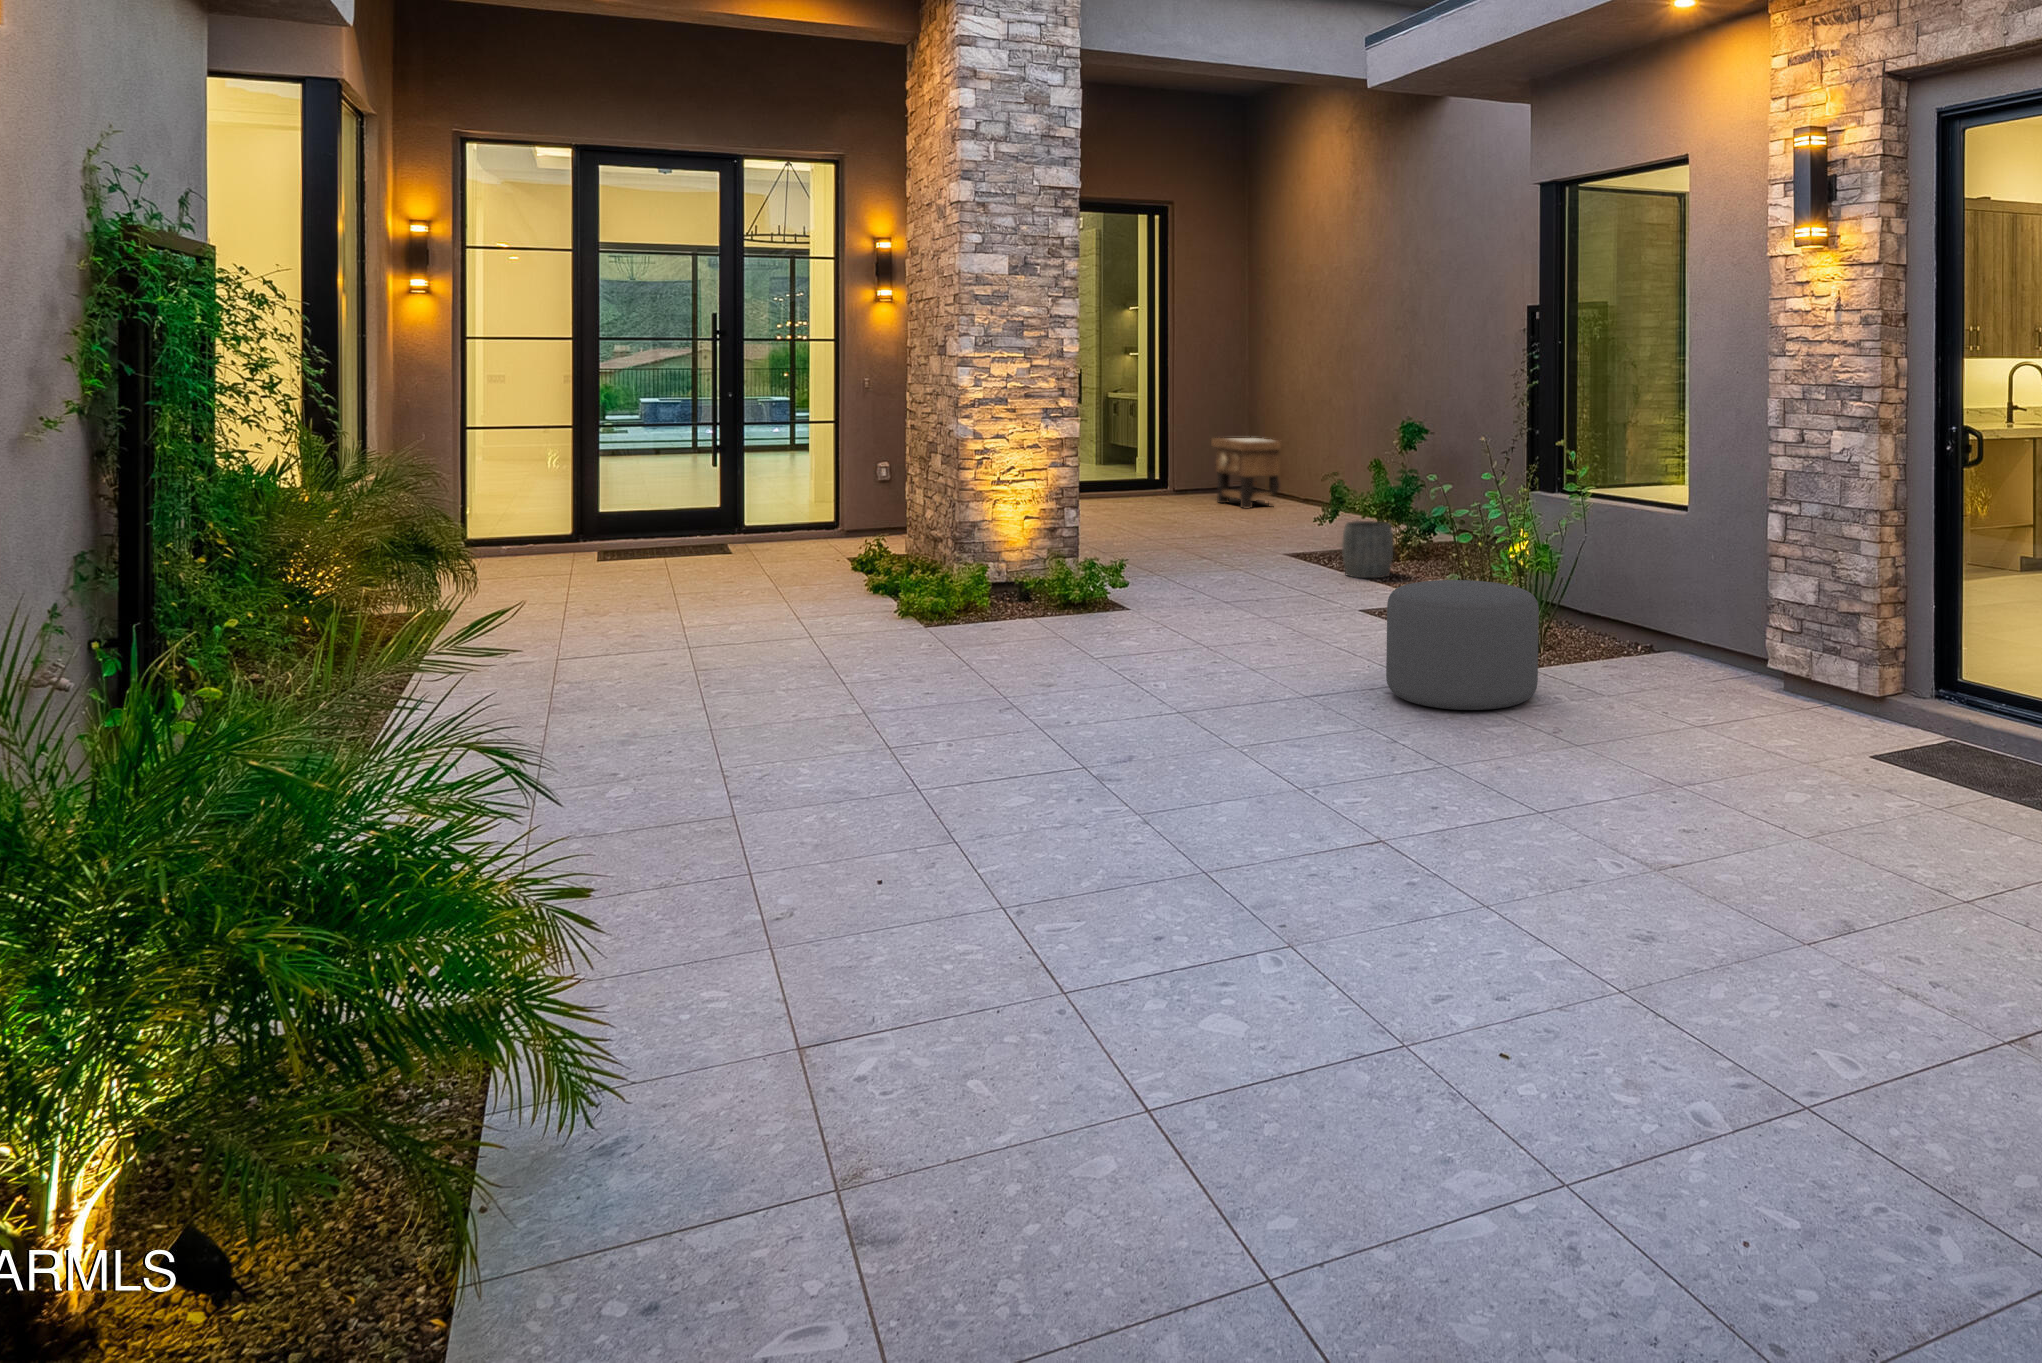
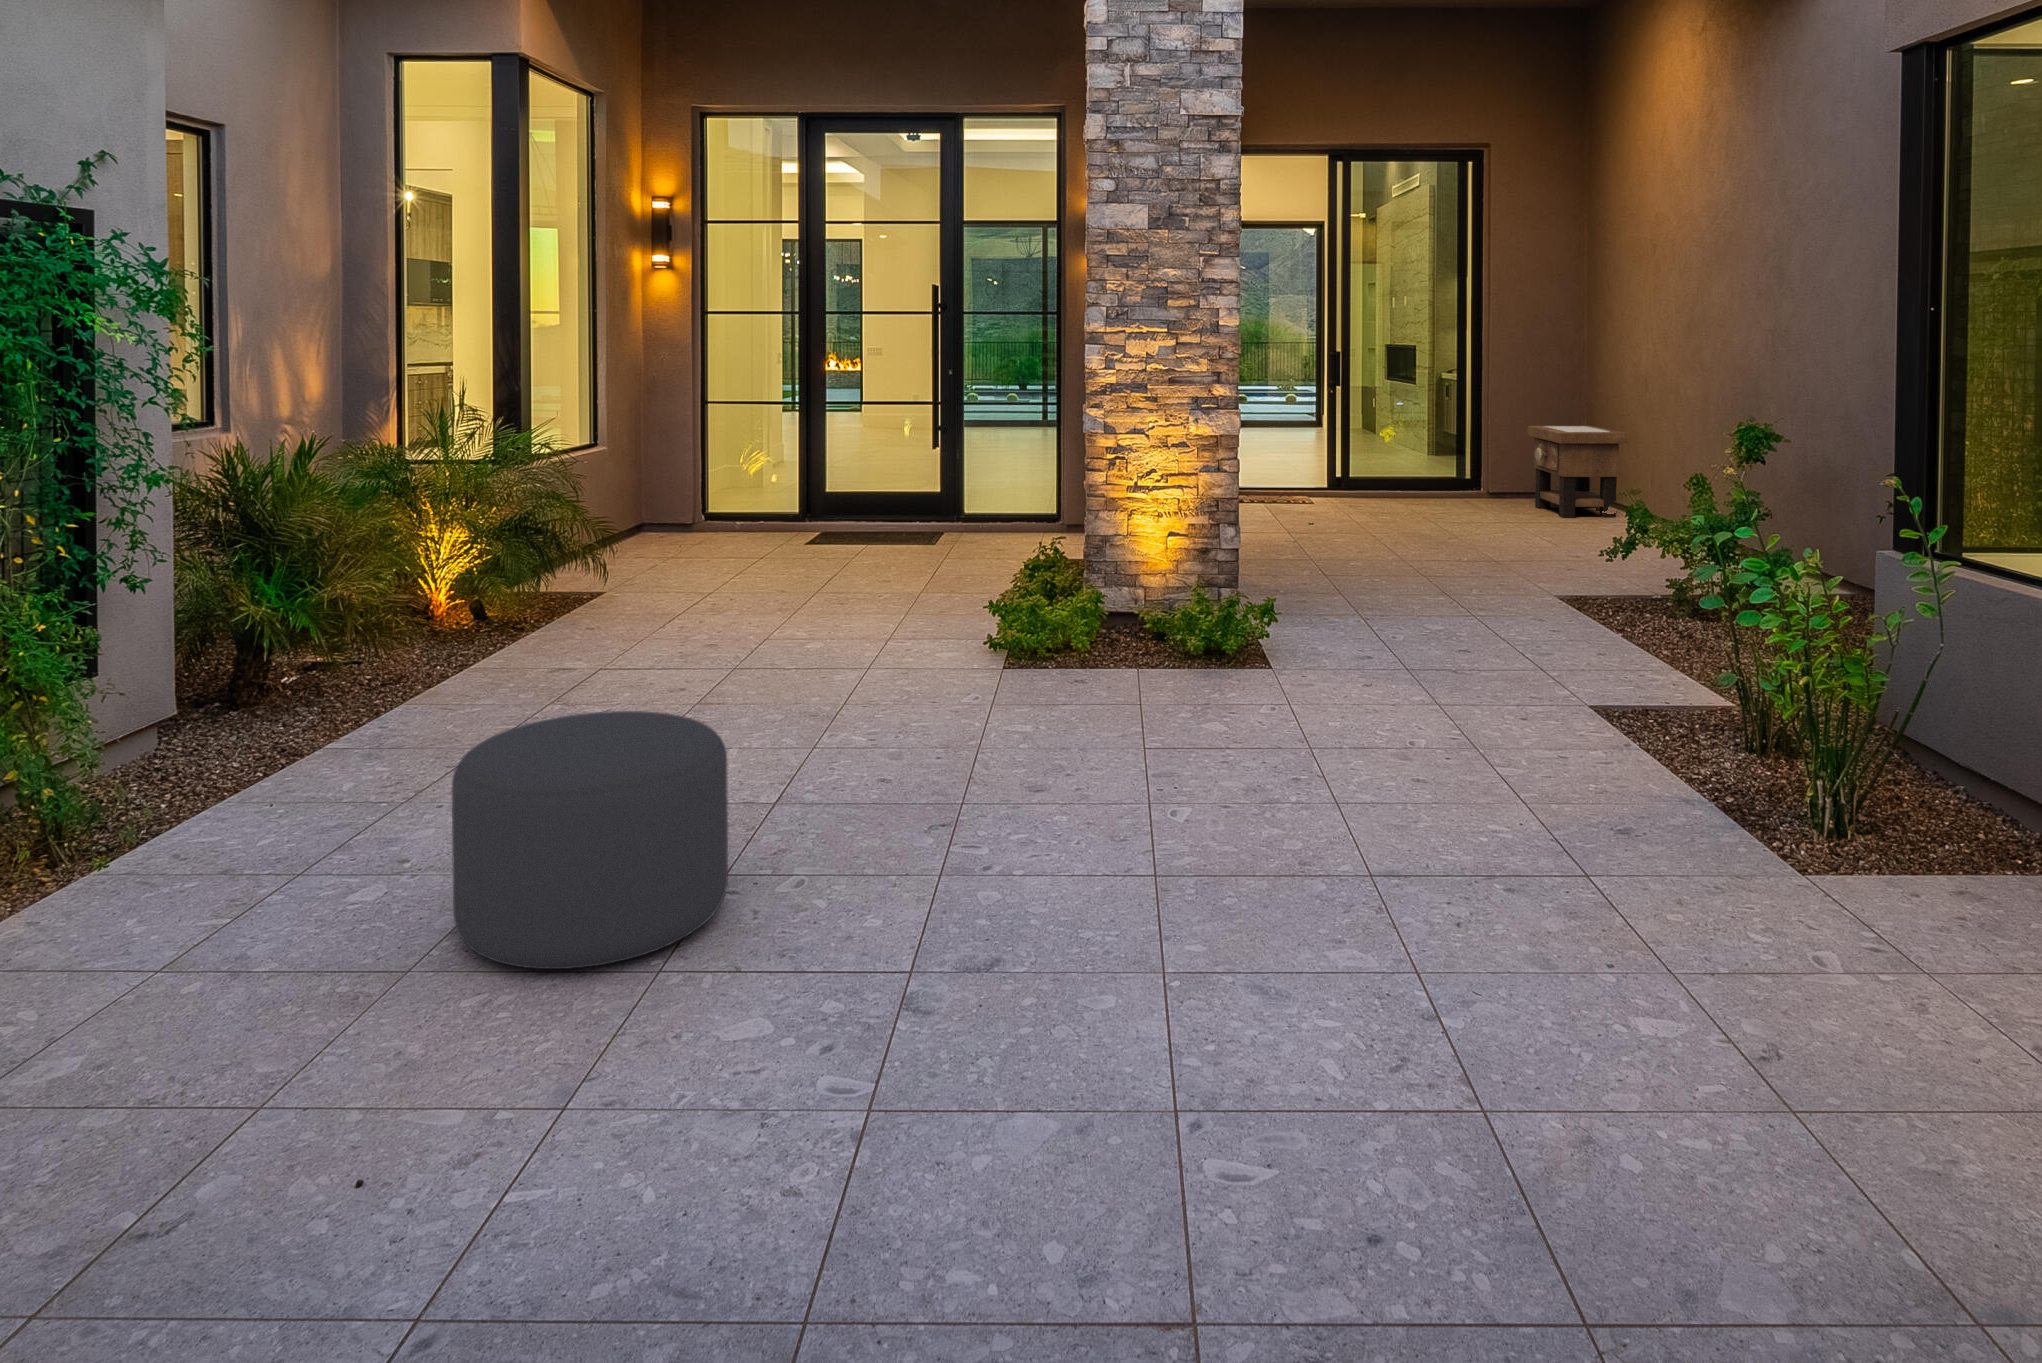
woven basket: present [1342,521,1393,578] -> none [1611,562,1691,648]
ottoman: present [1386,580,1539,710] -> present [452,711,728,969]

